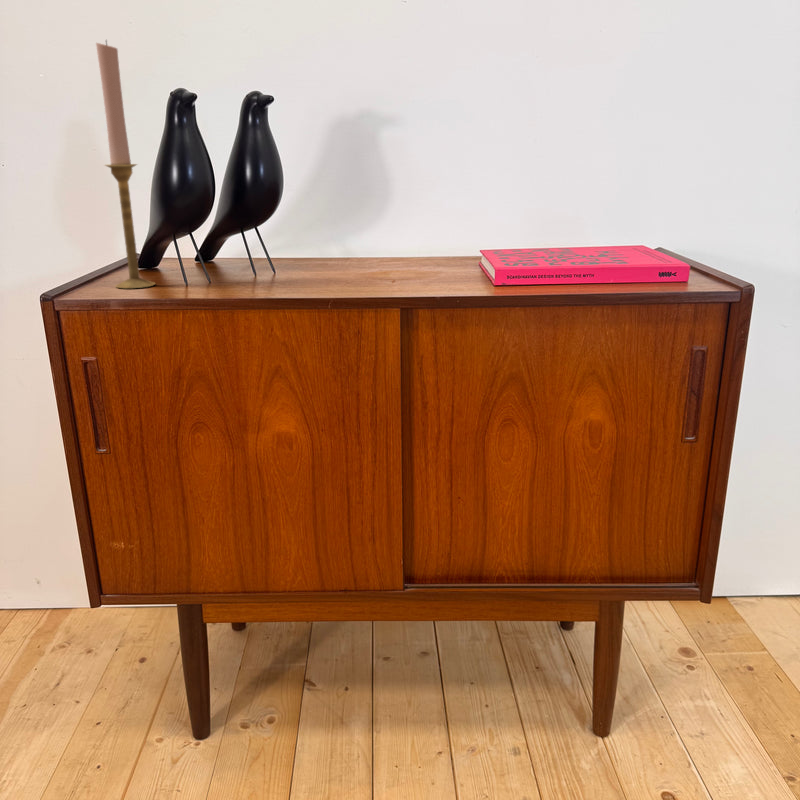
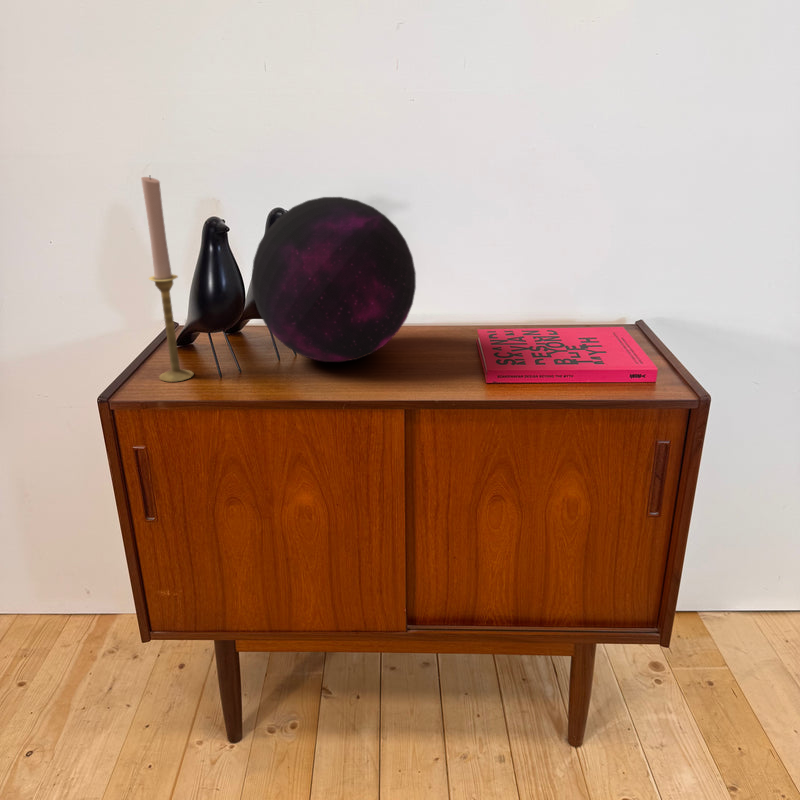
decorative orb: none [224,82,411,275] -> present [252,197,416,362]

